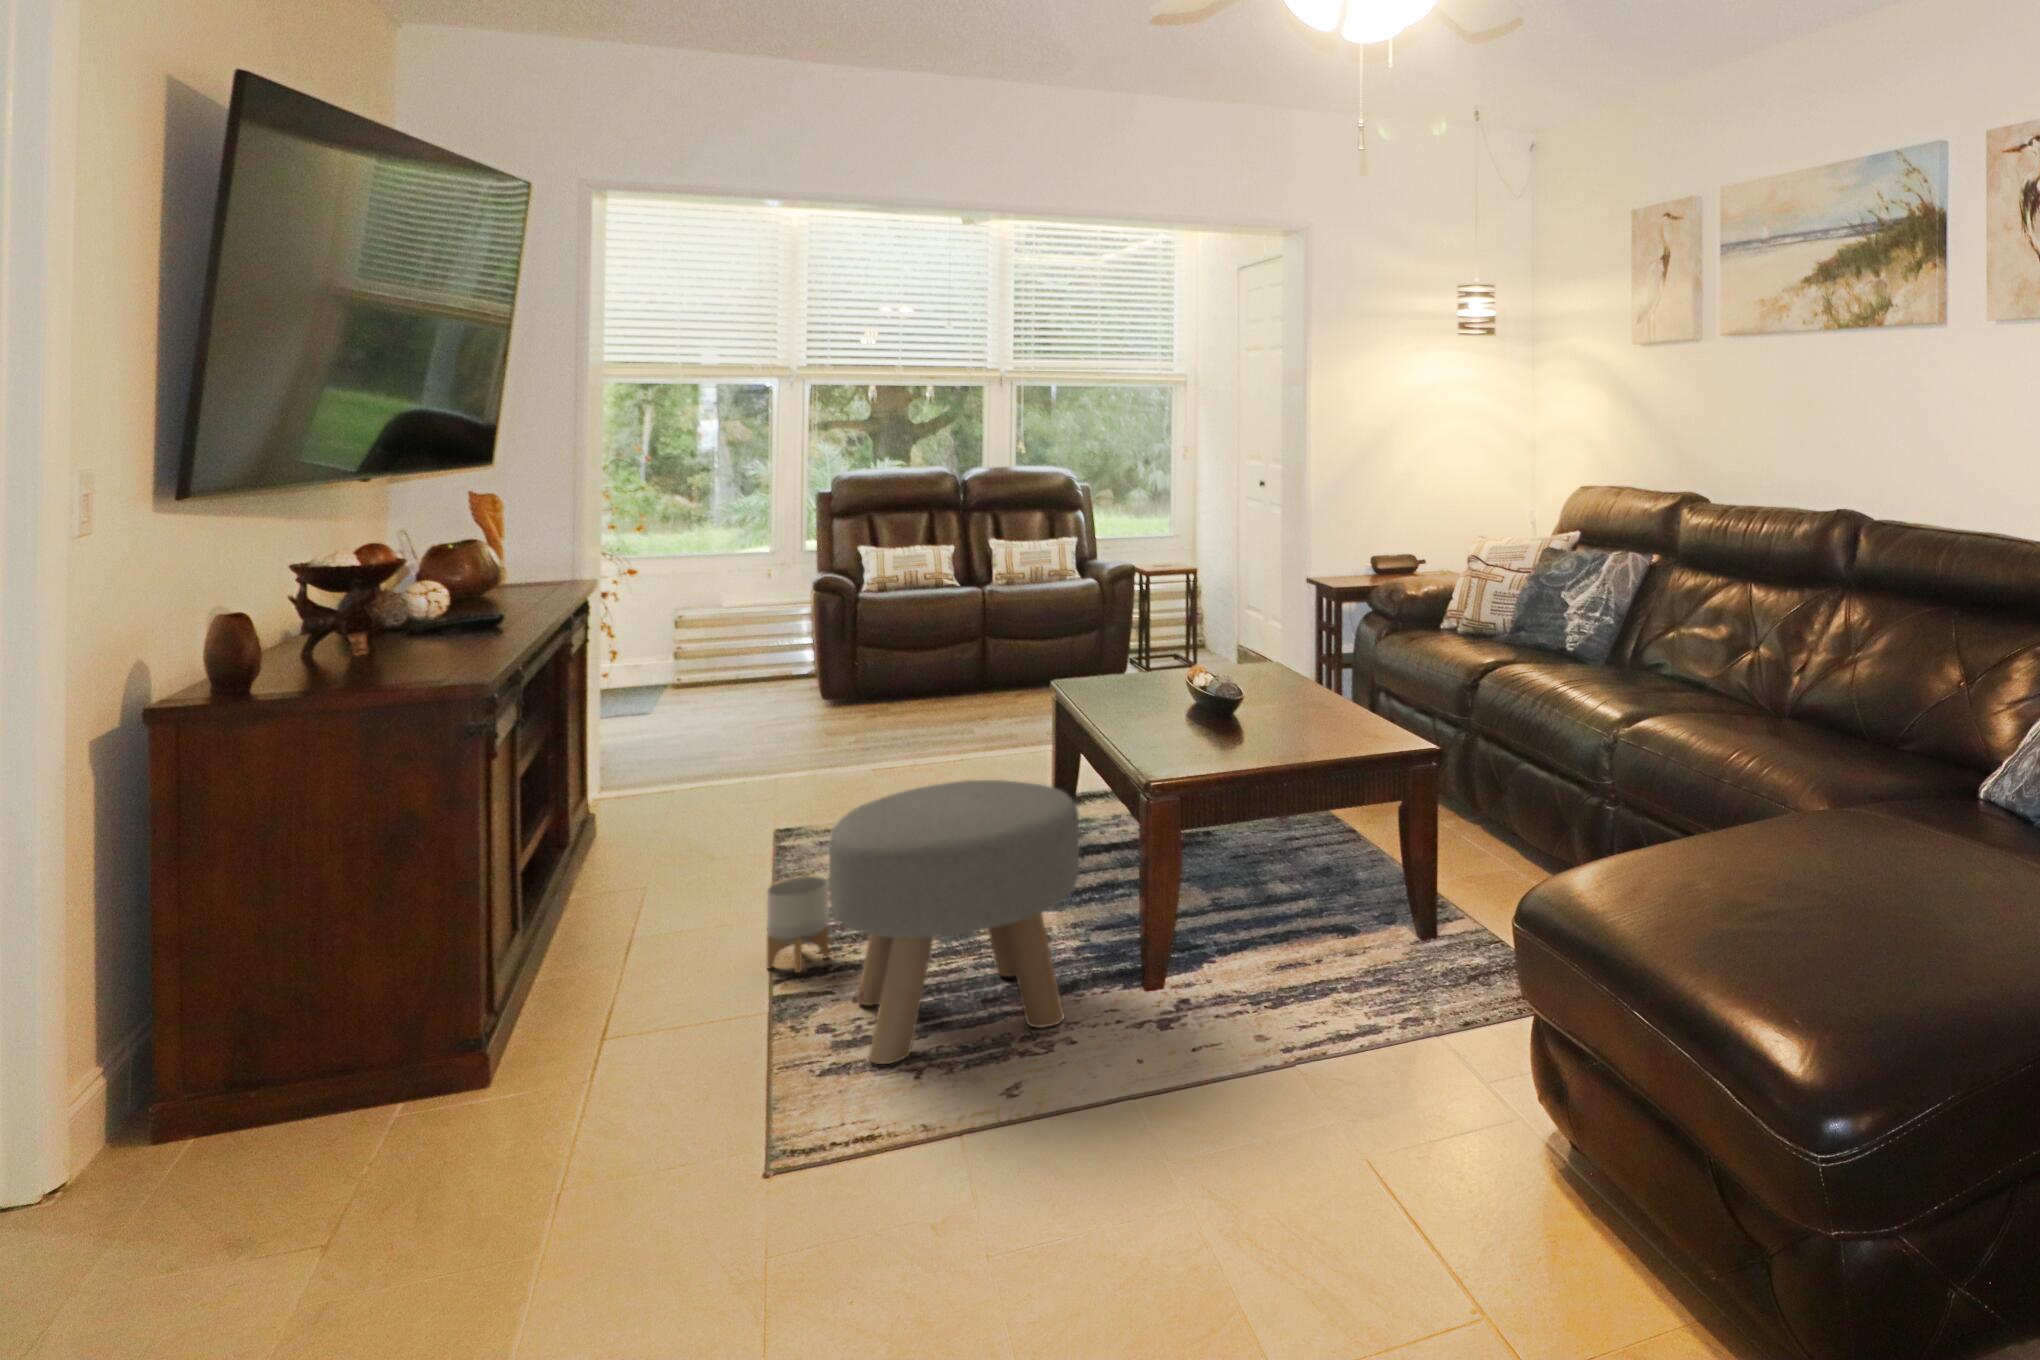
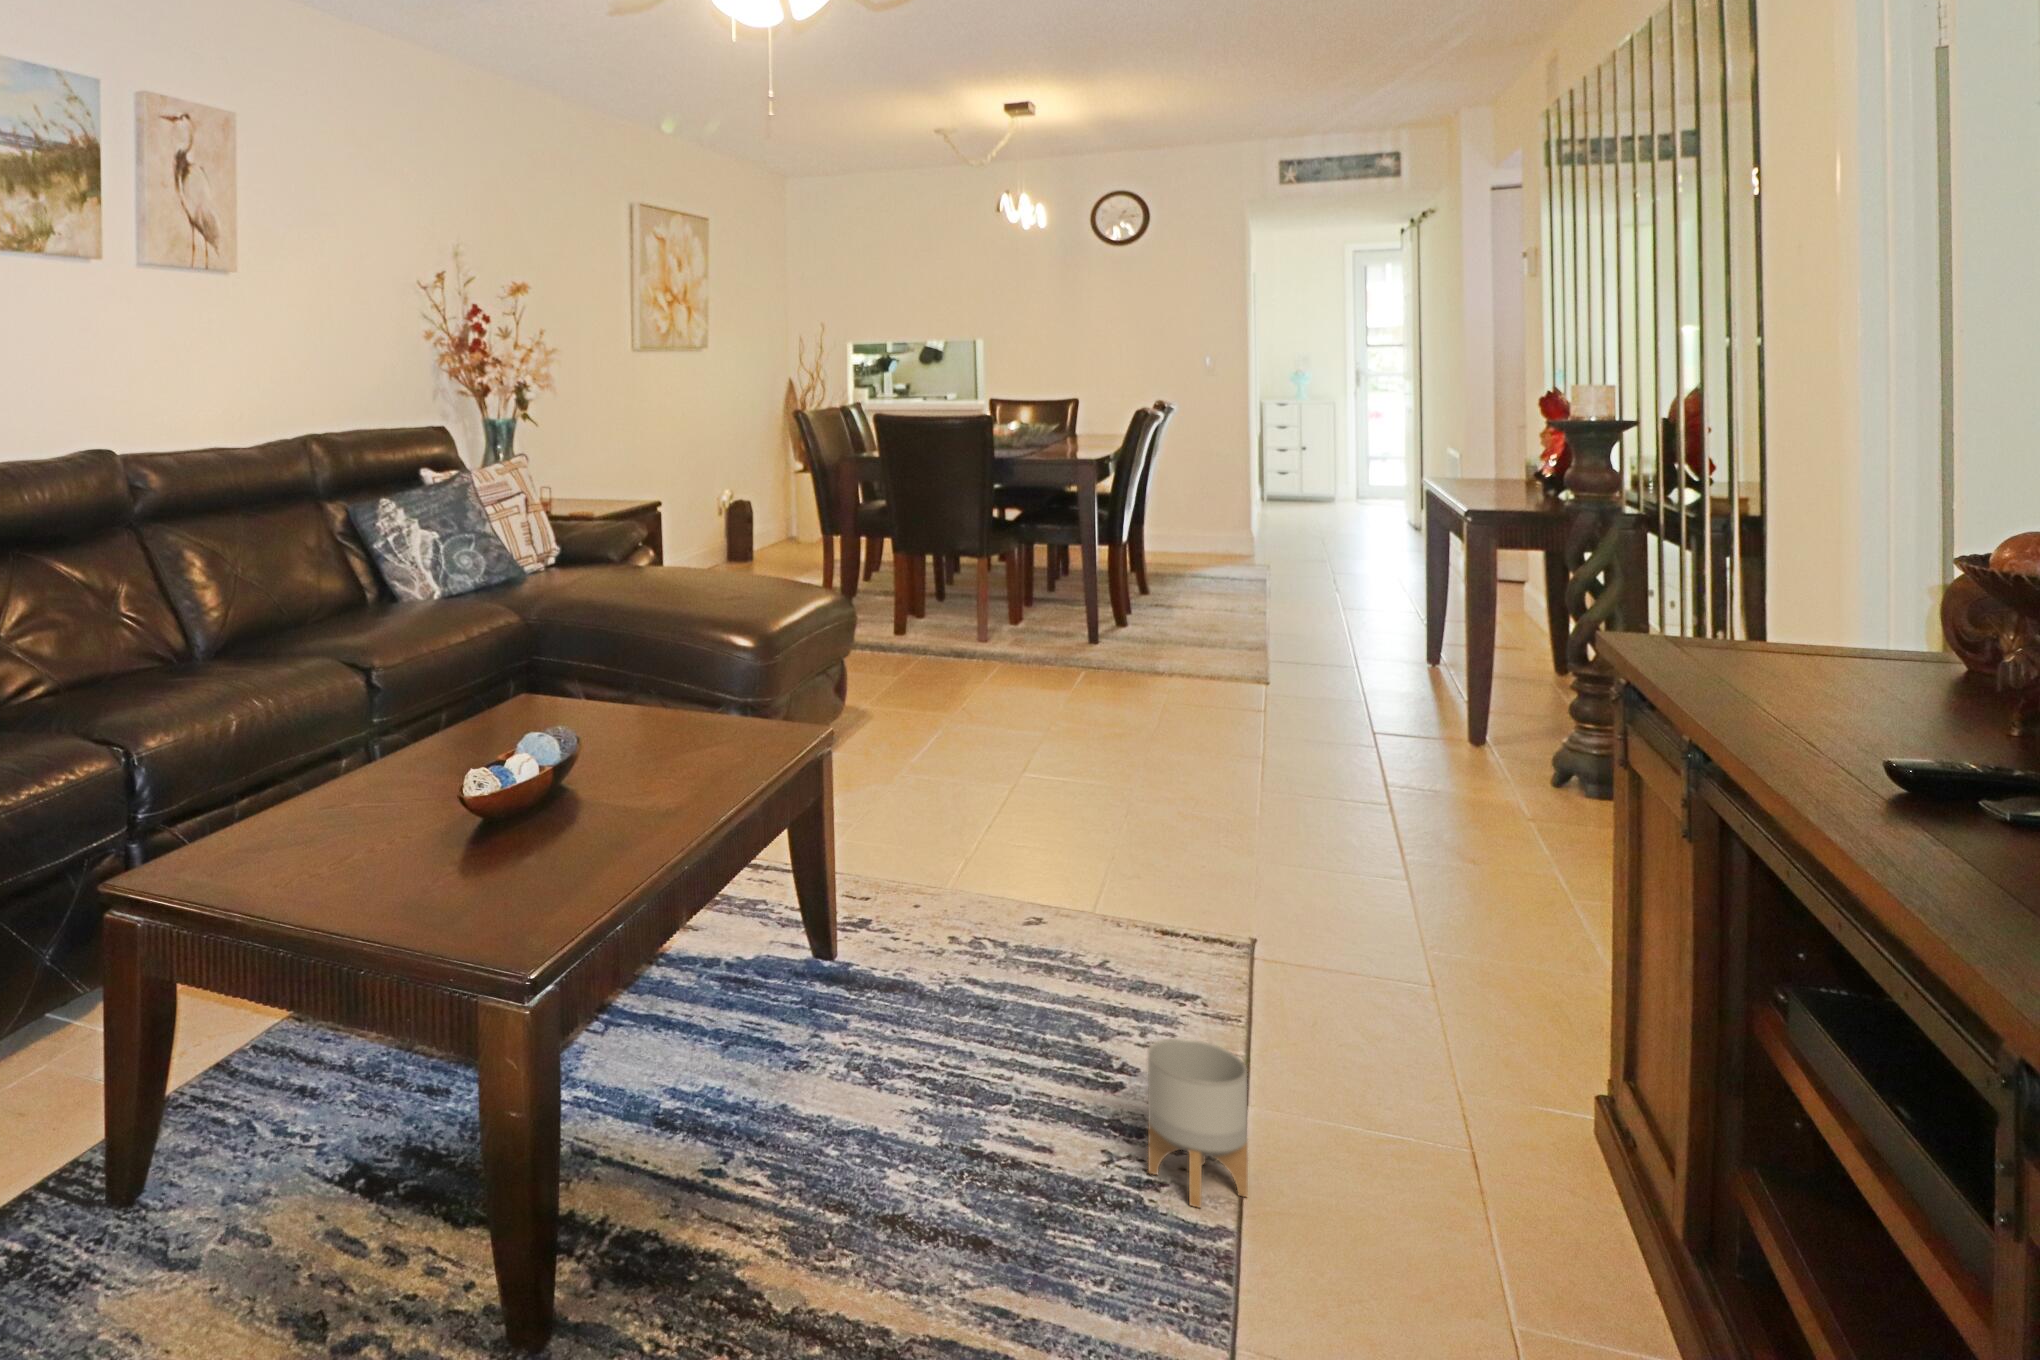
ottoman: present [829,780,1079,1064] -> none [888,740,1178,1070]

